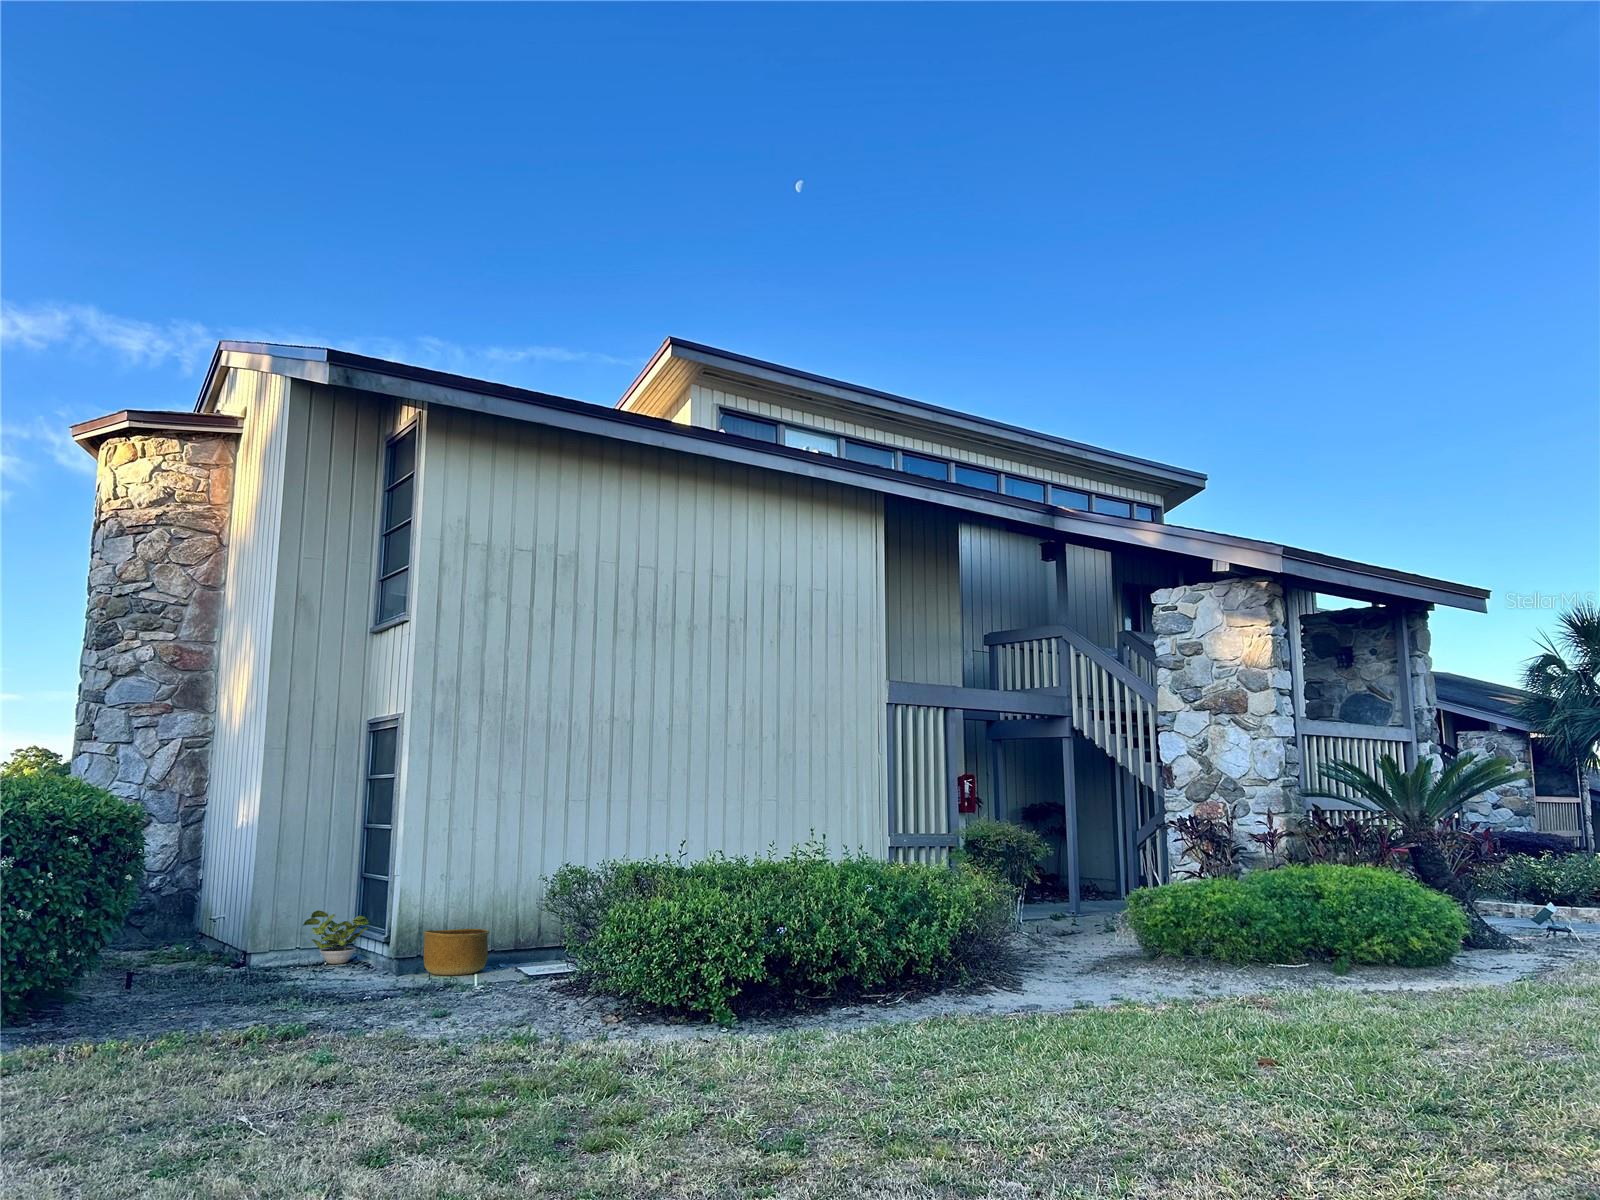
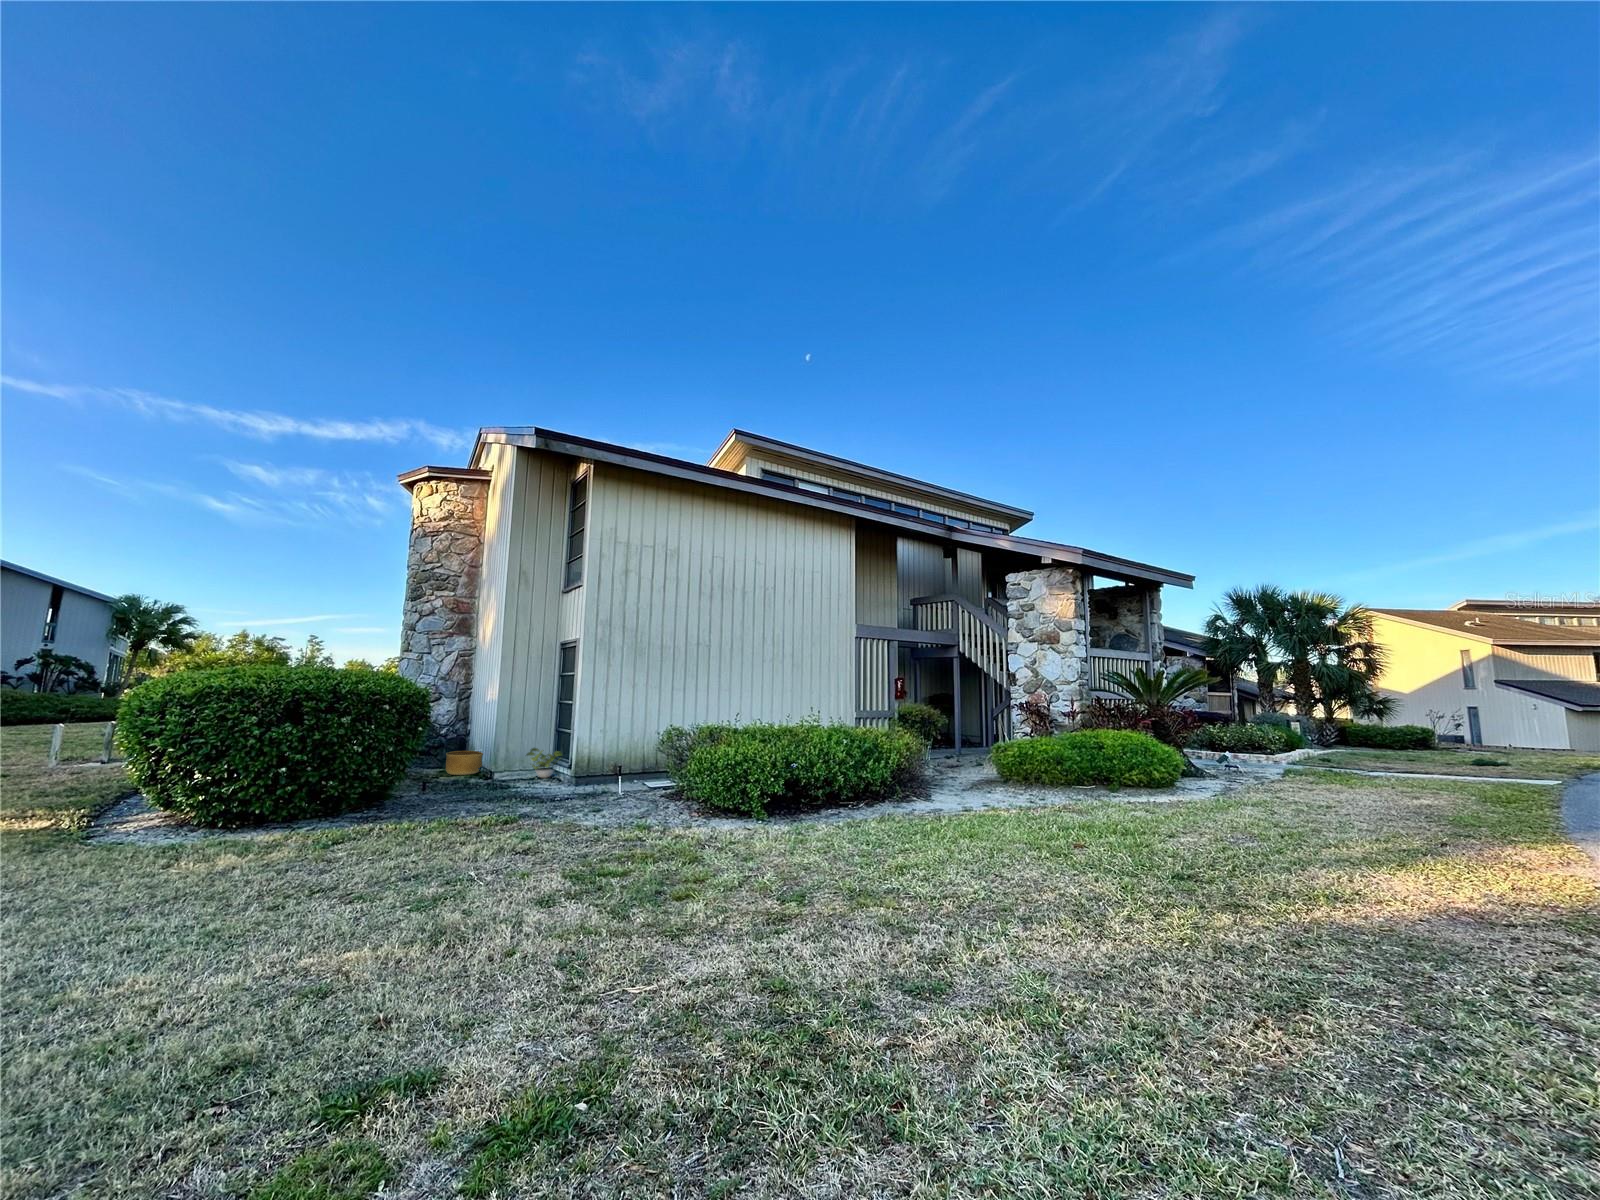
basket: present [423,929,489,975] -> present [446,751,483,775]

